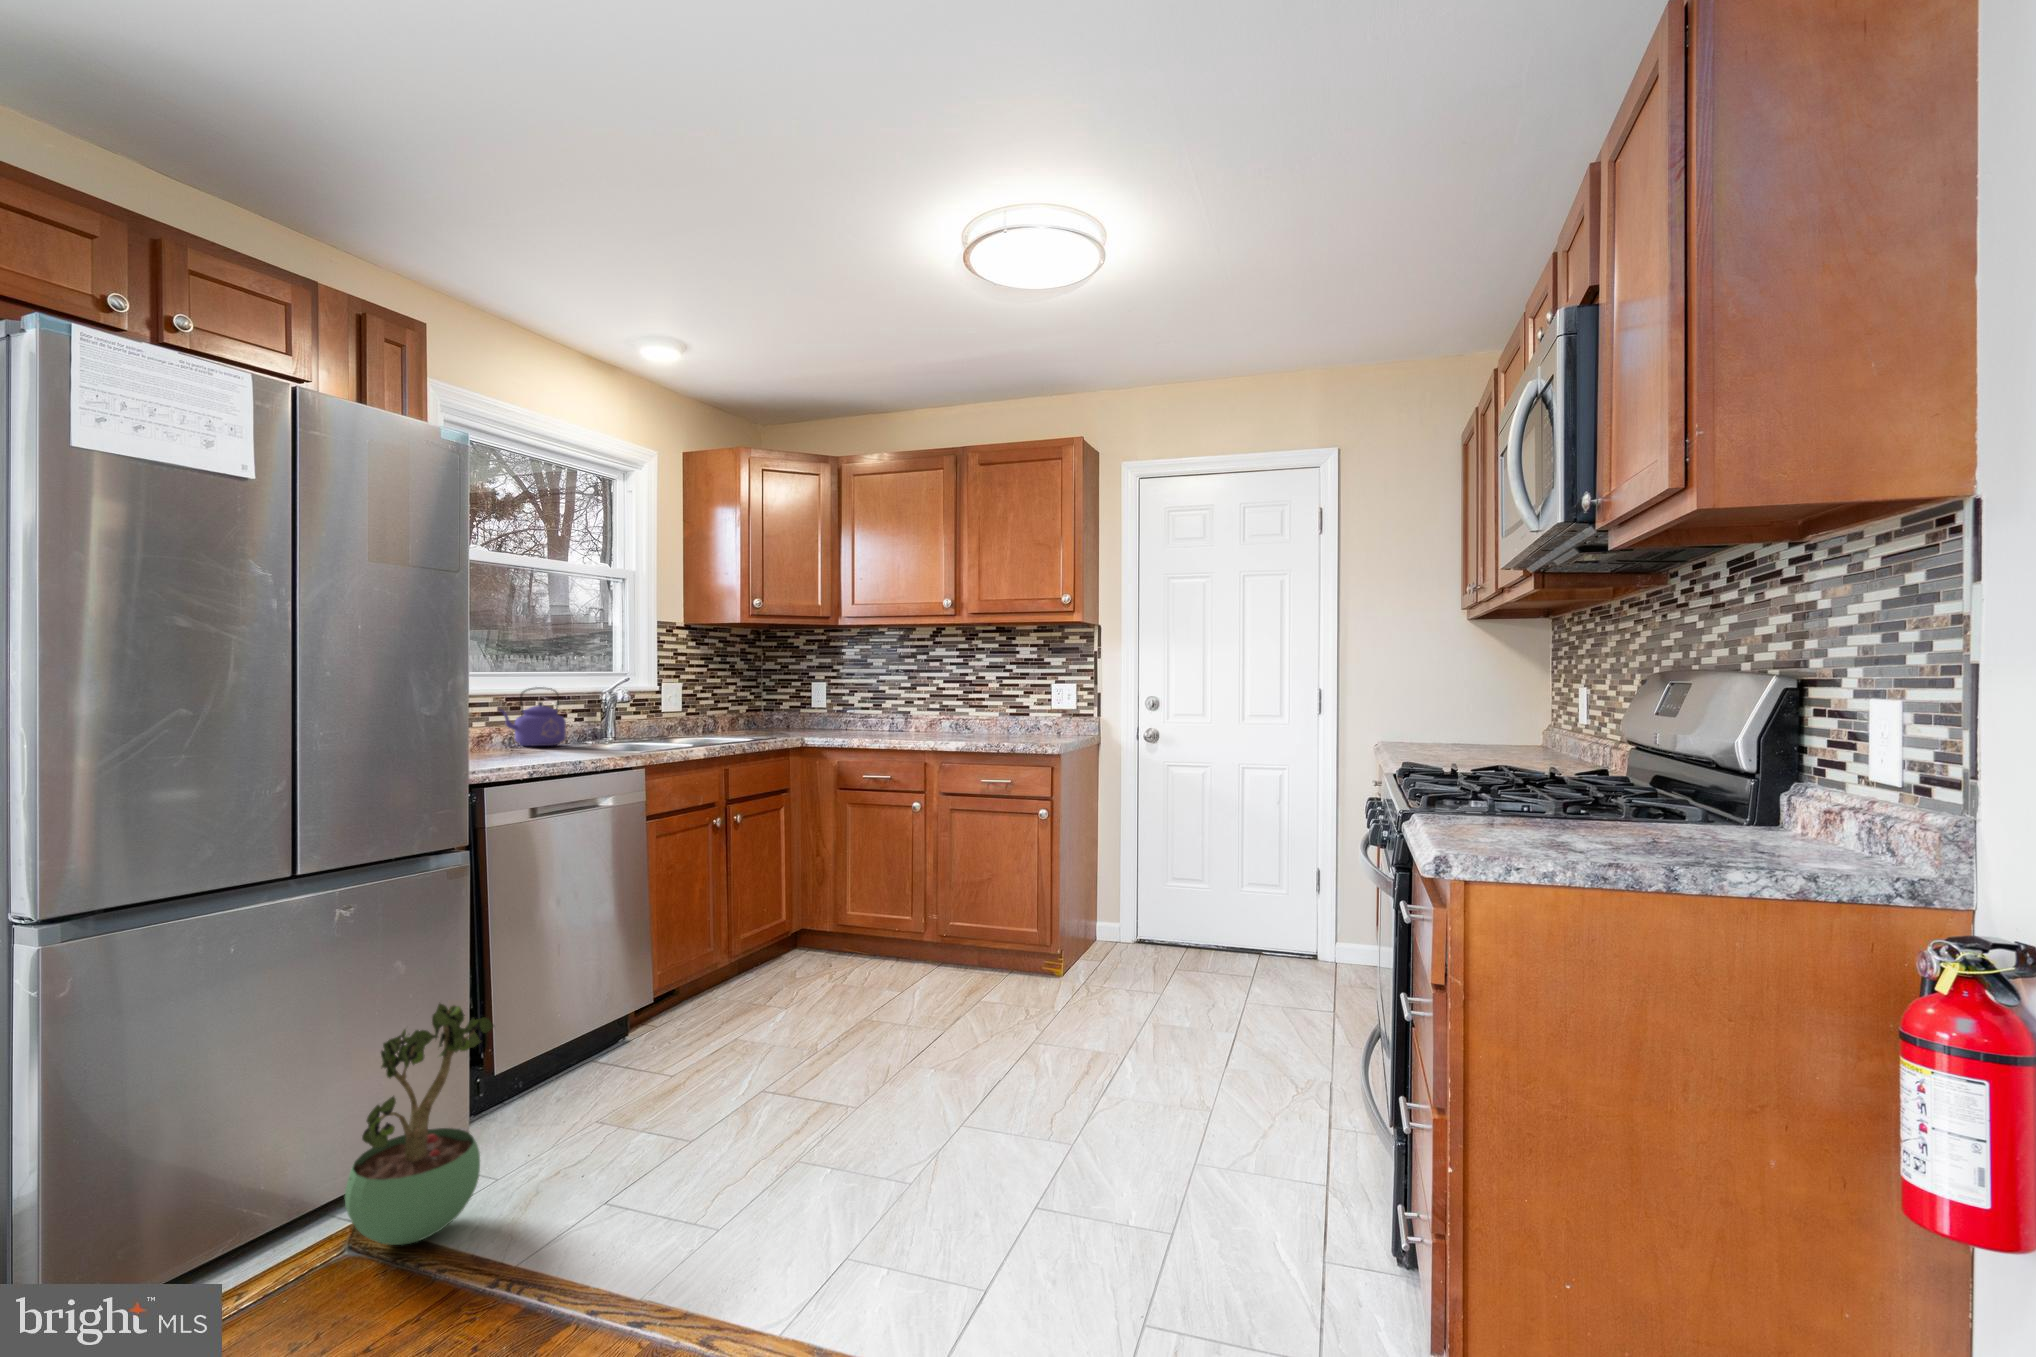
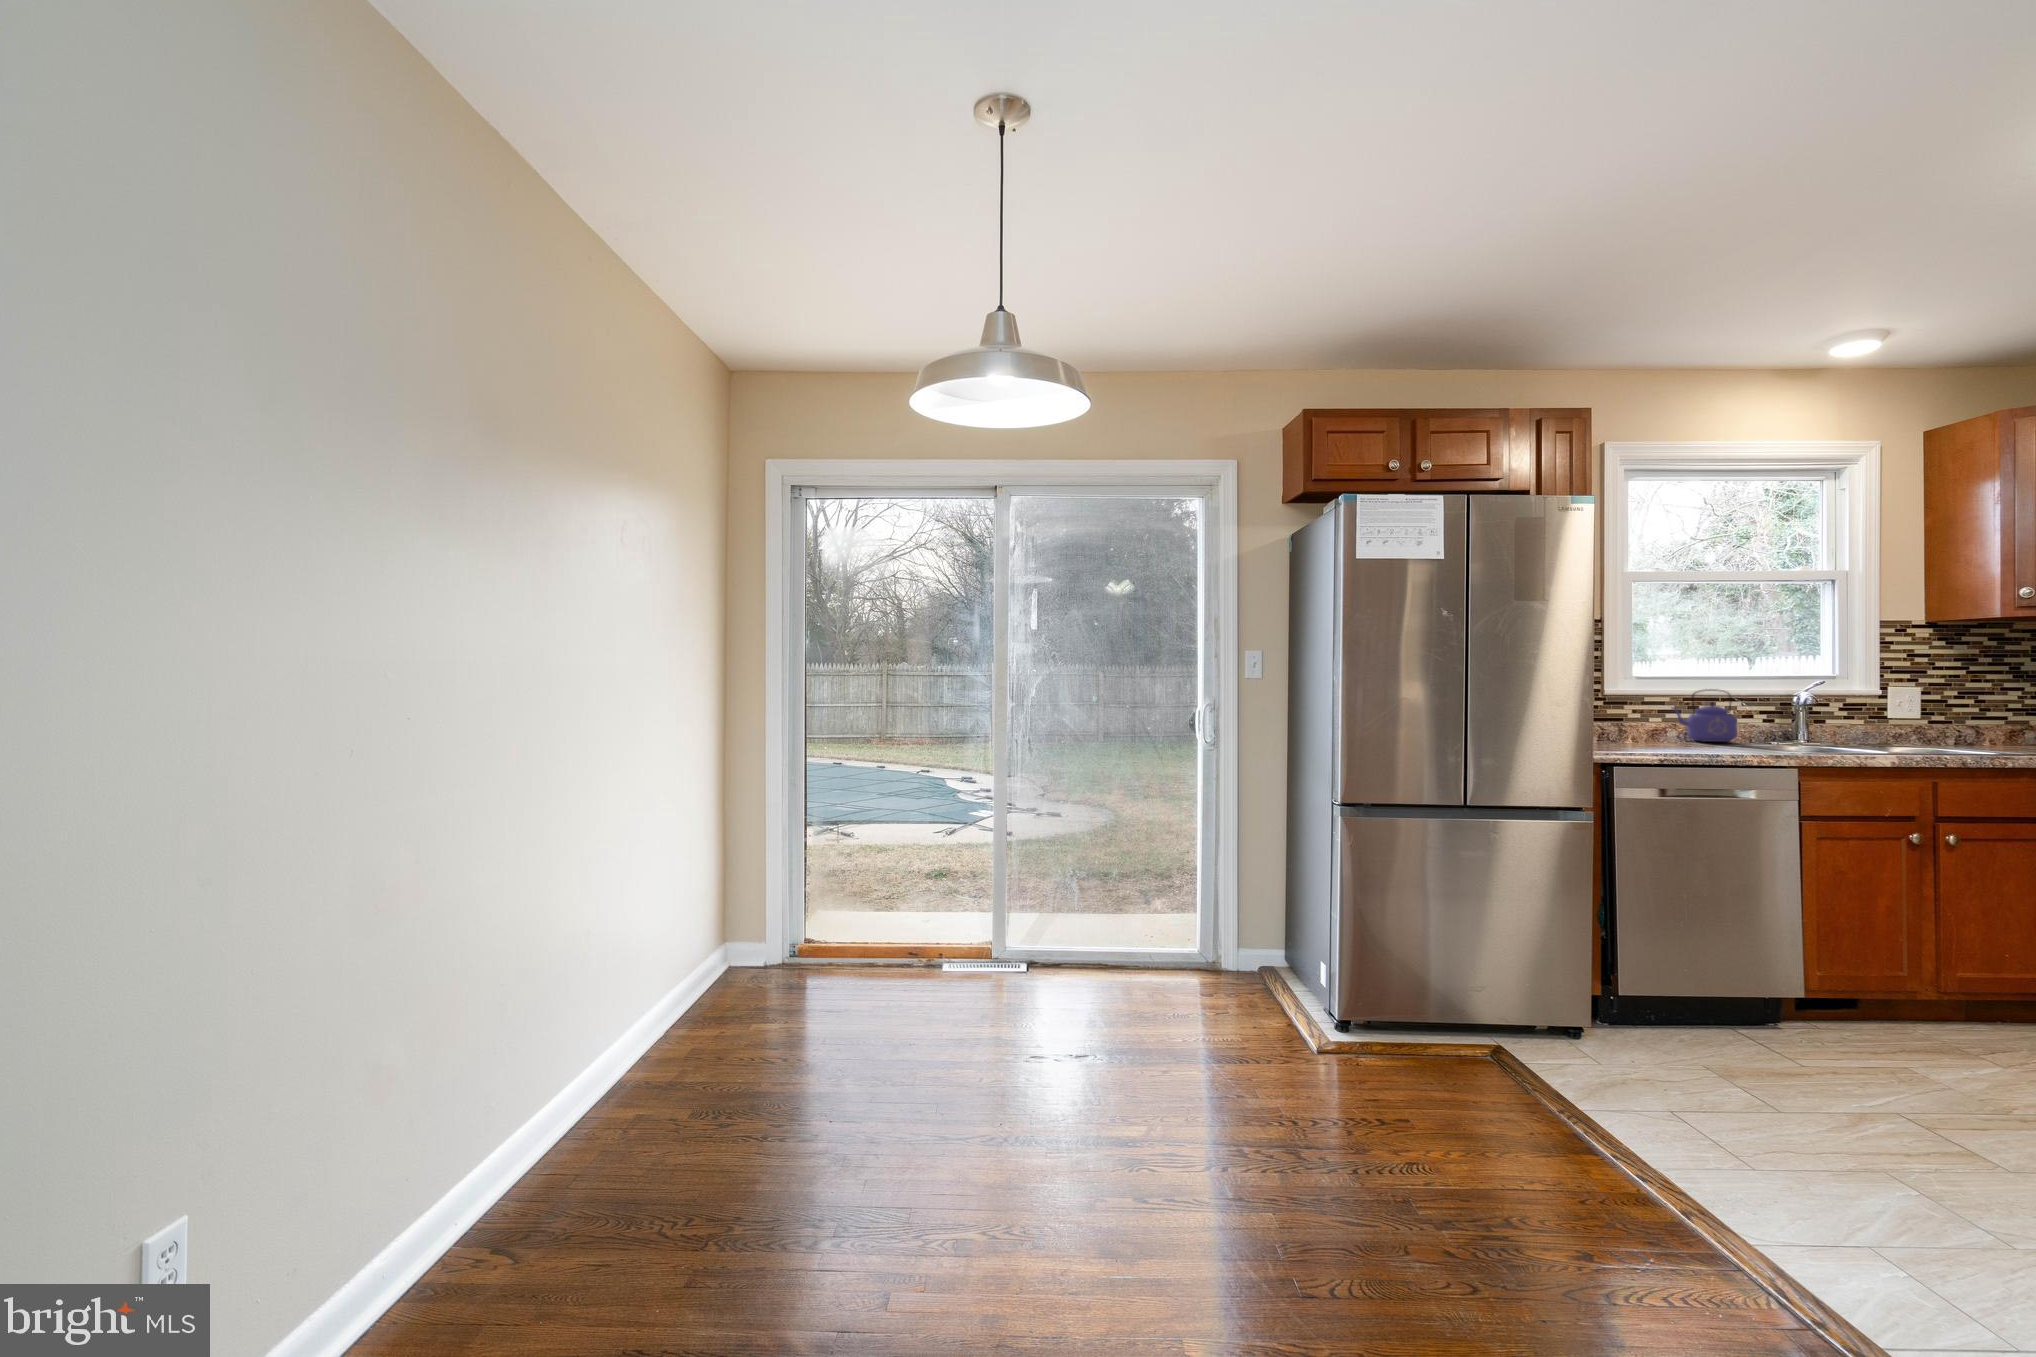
potted plant: present [345,1004,494,1245] -> none [1479,905,1582,1060]

